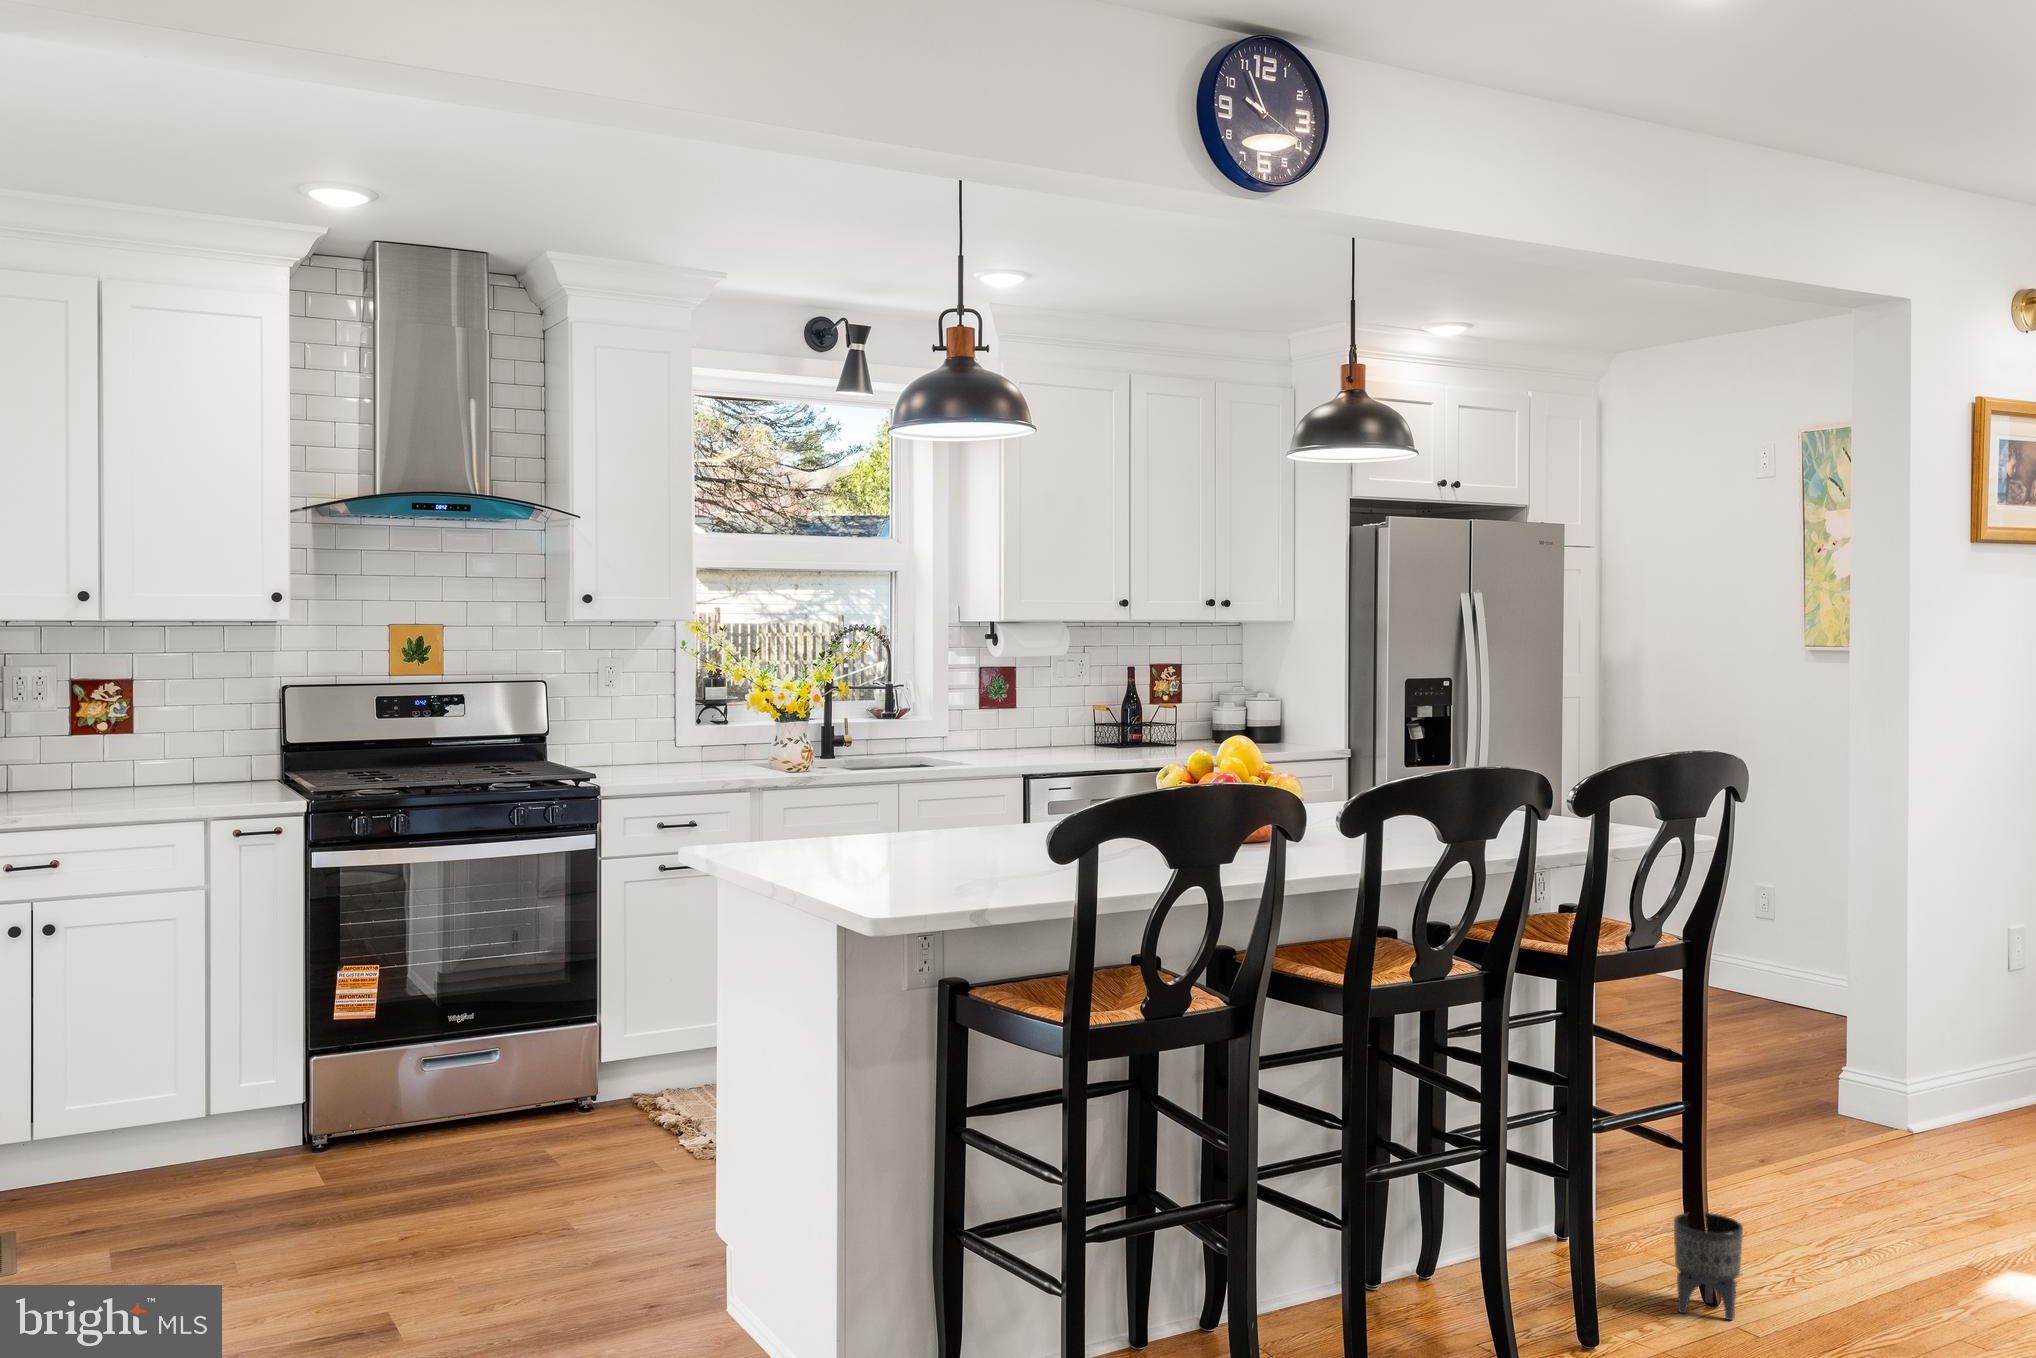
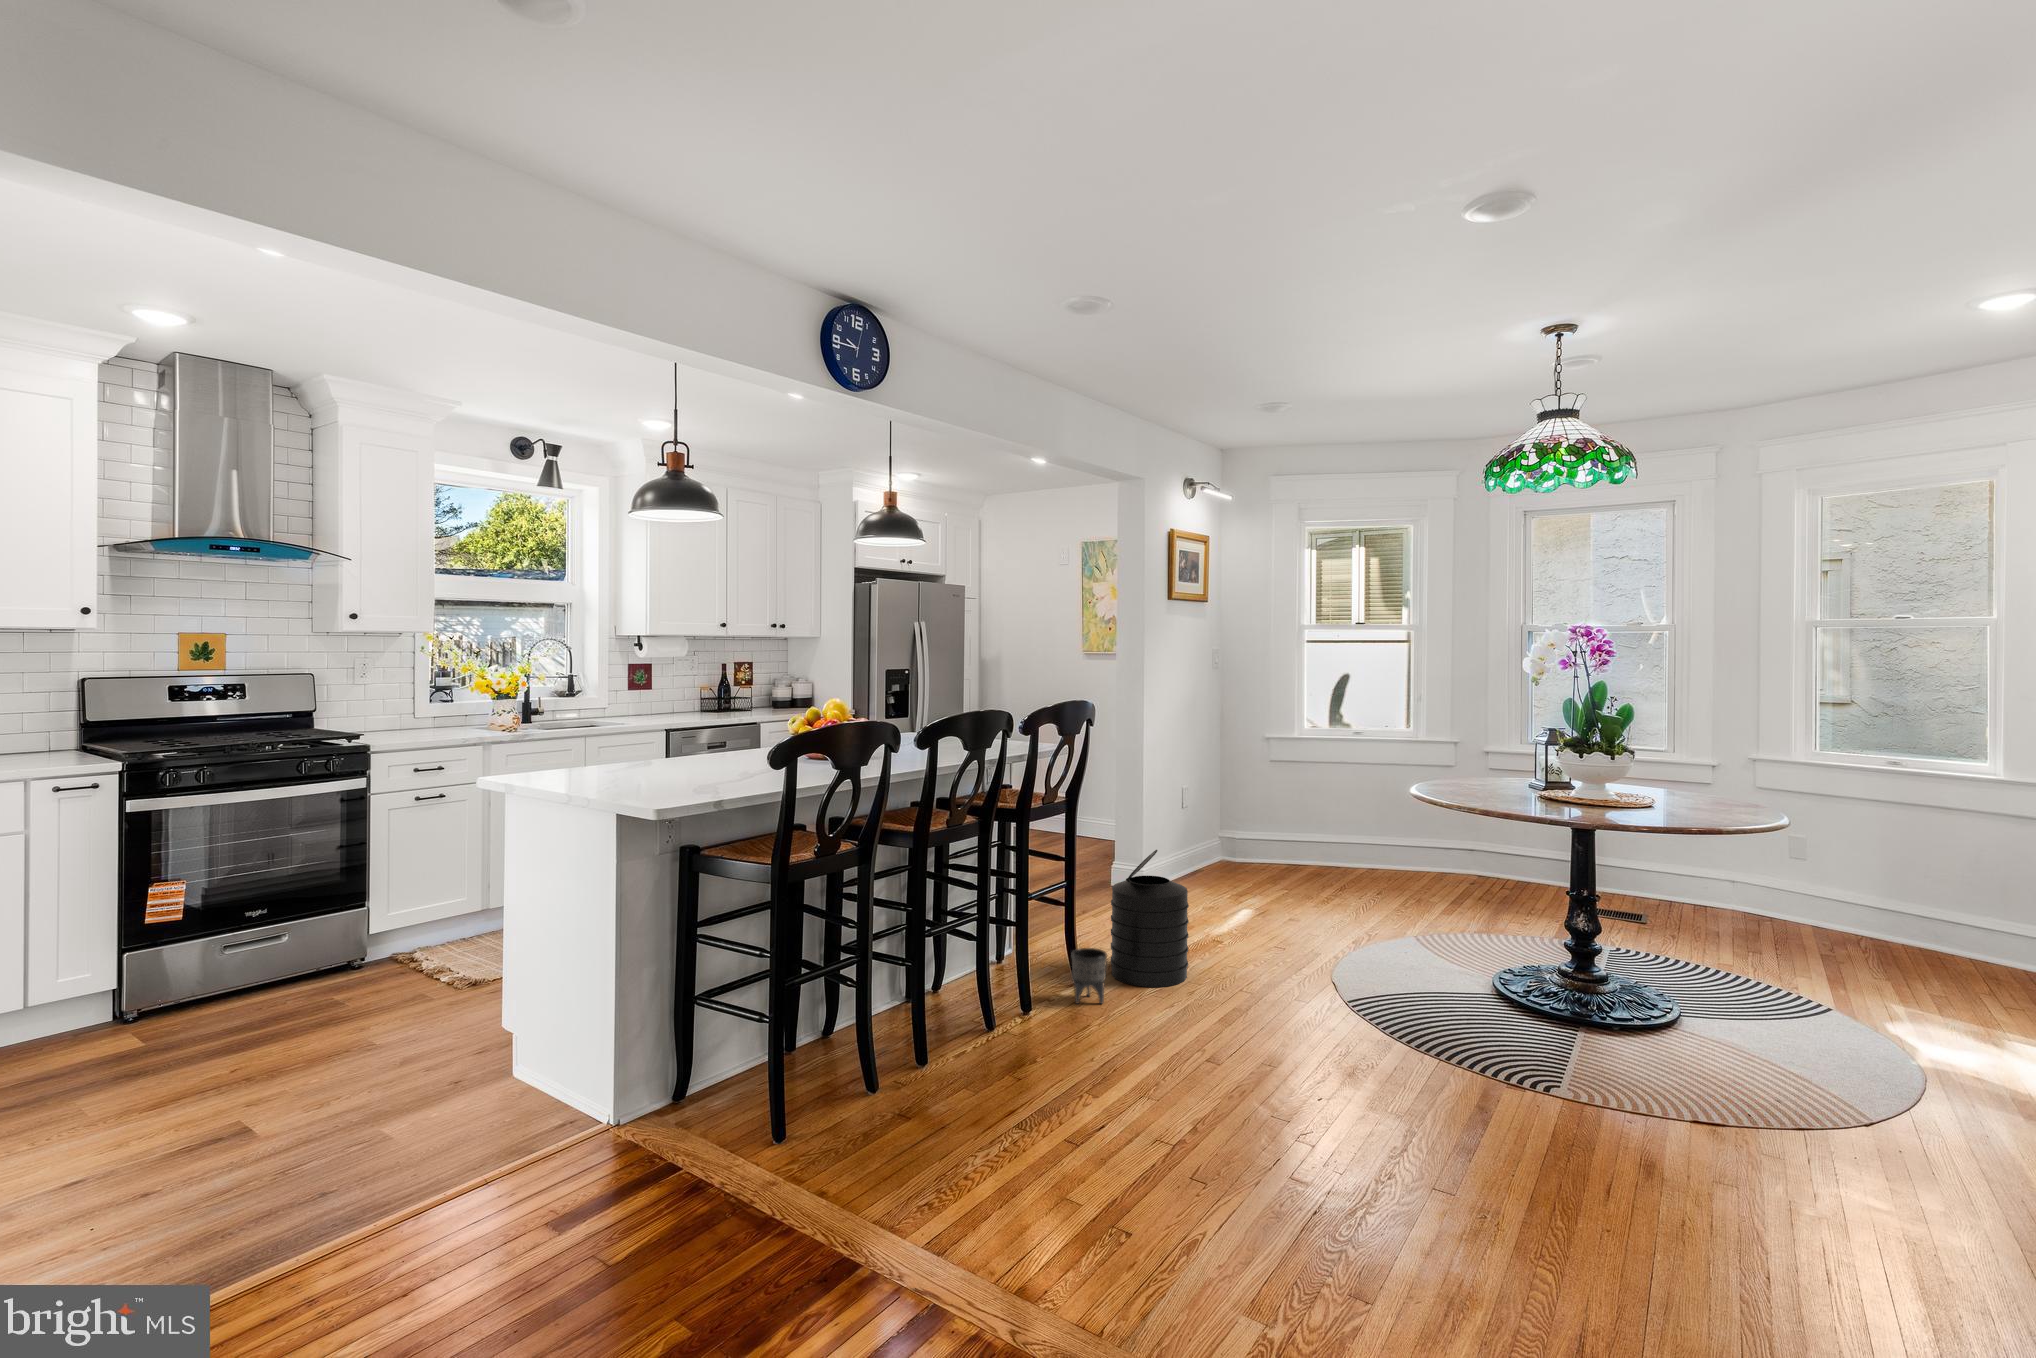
trash can: none [1767,1042,1929,1306] -> present [1111,850,1189,987]

